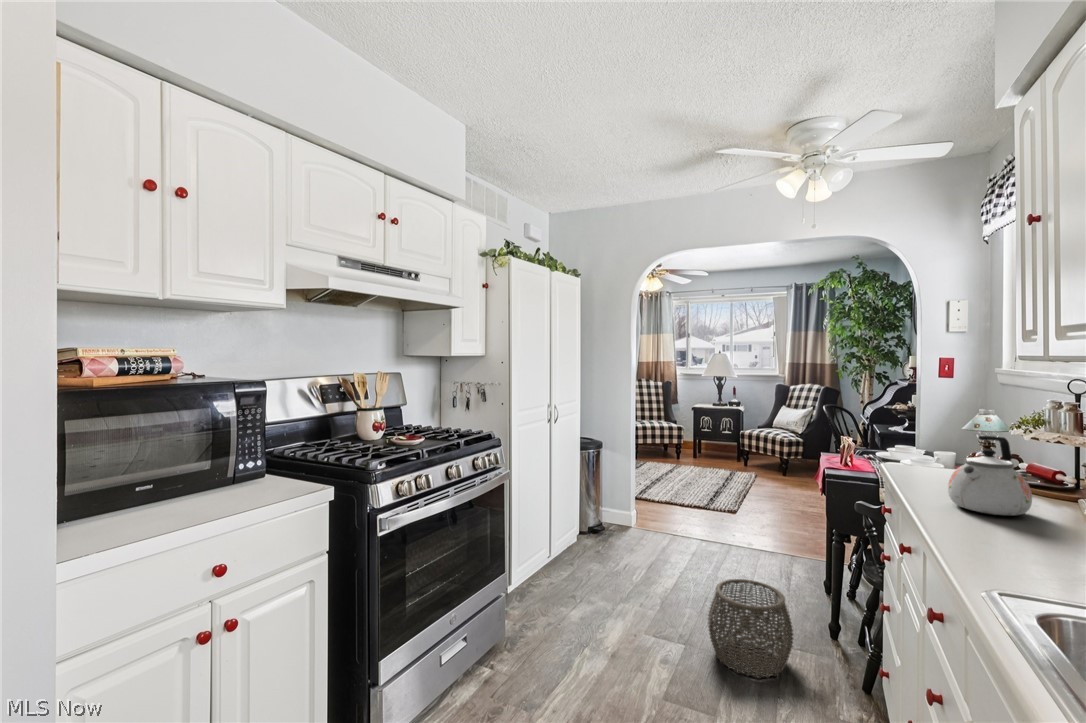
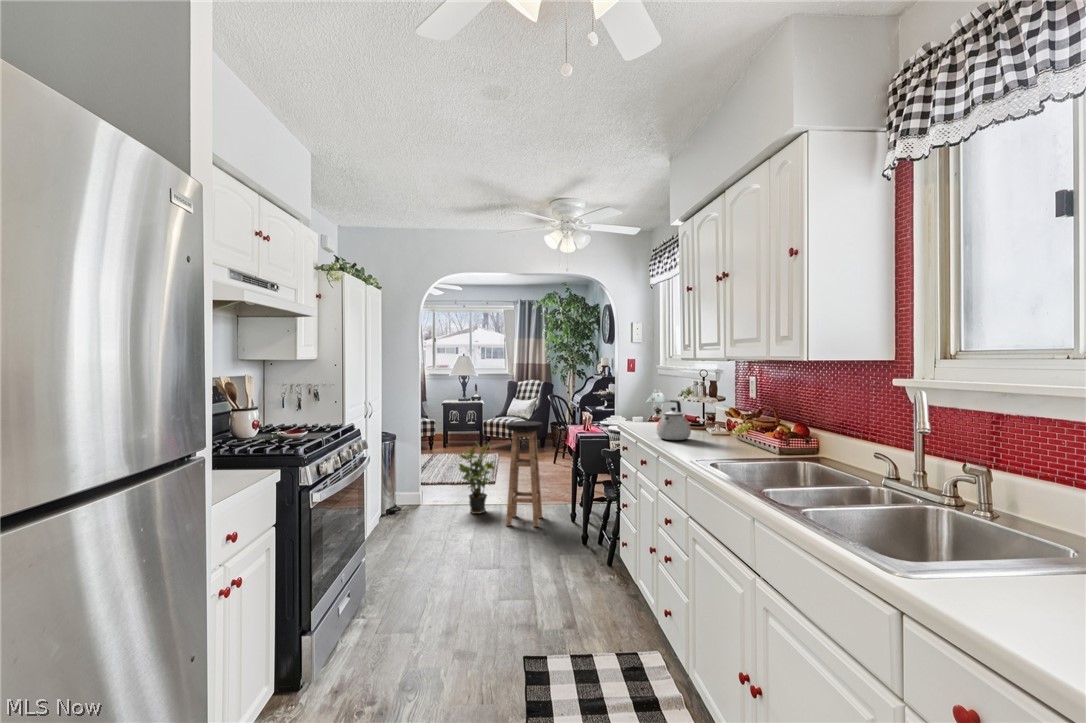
bar stool: none [722,440,780,592] -> present [506,421,543,527]
potted plant: none [667,460,718,554] -> present [458,443,495,514]
woven basket: present [708,579,794,678] -> none [516,513,570,574]

